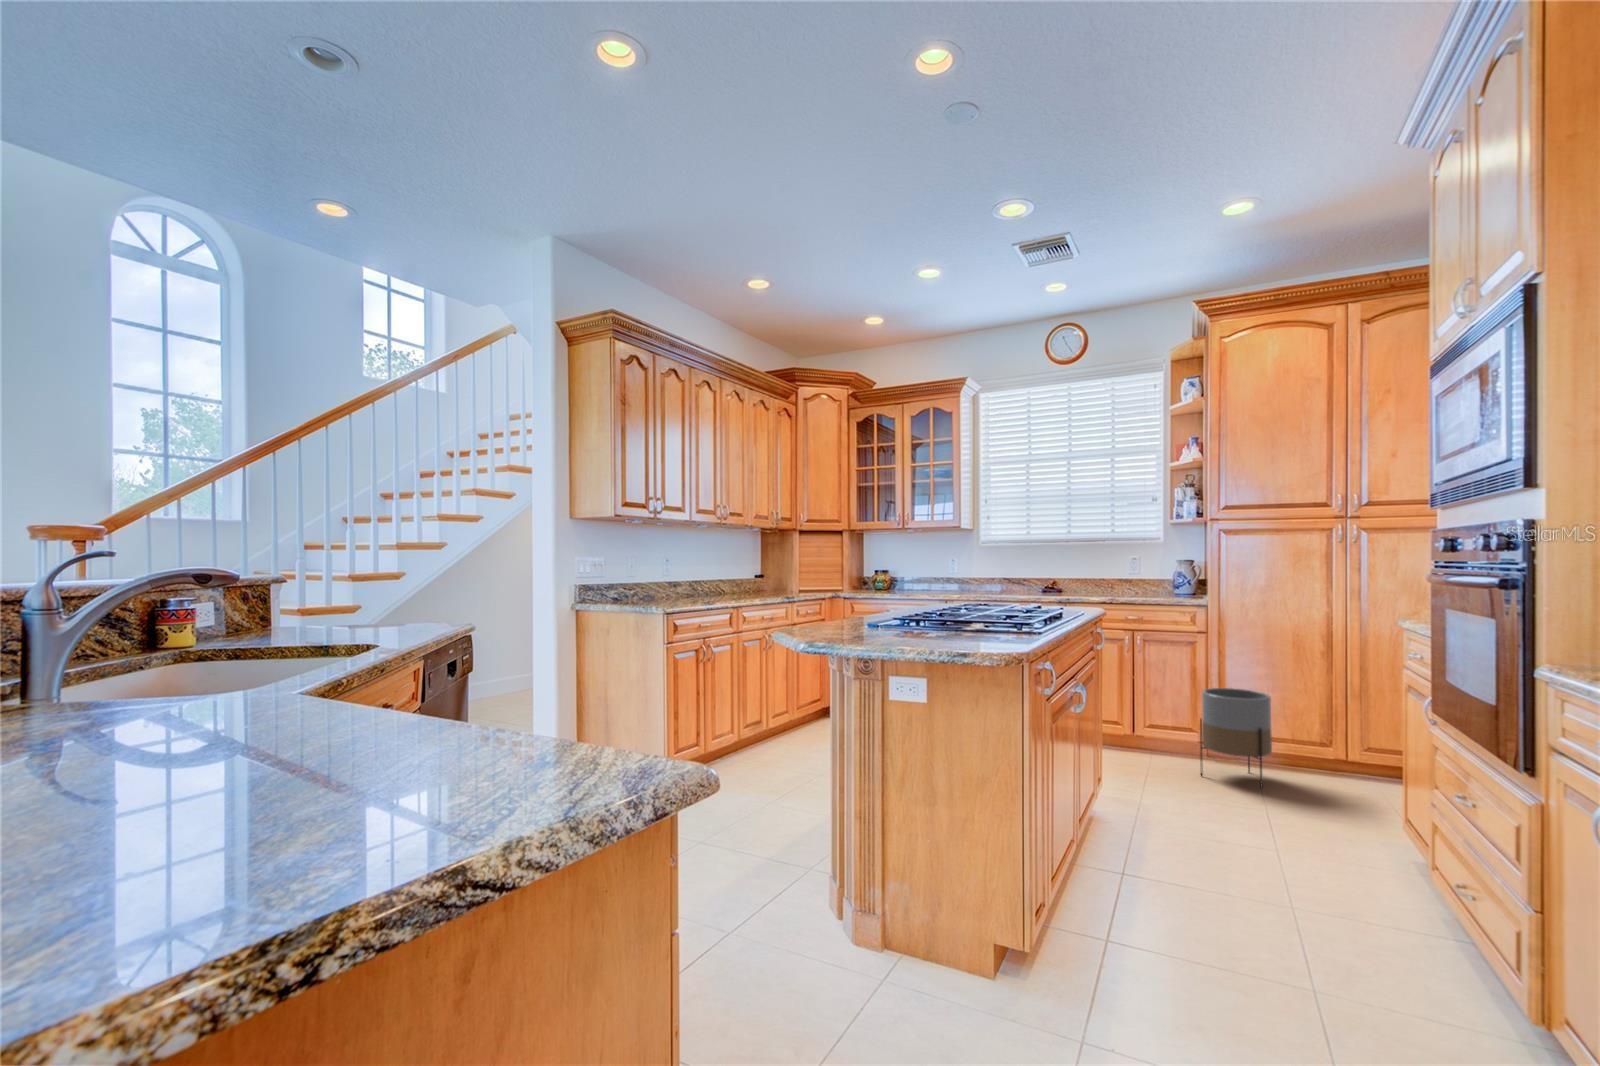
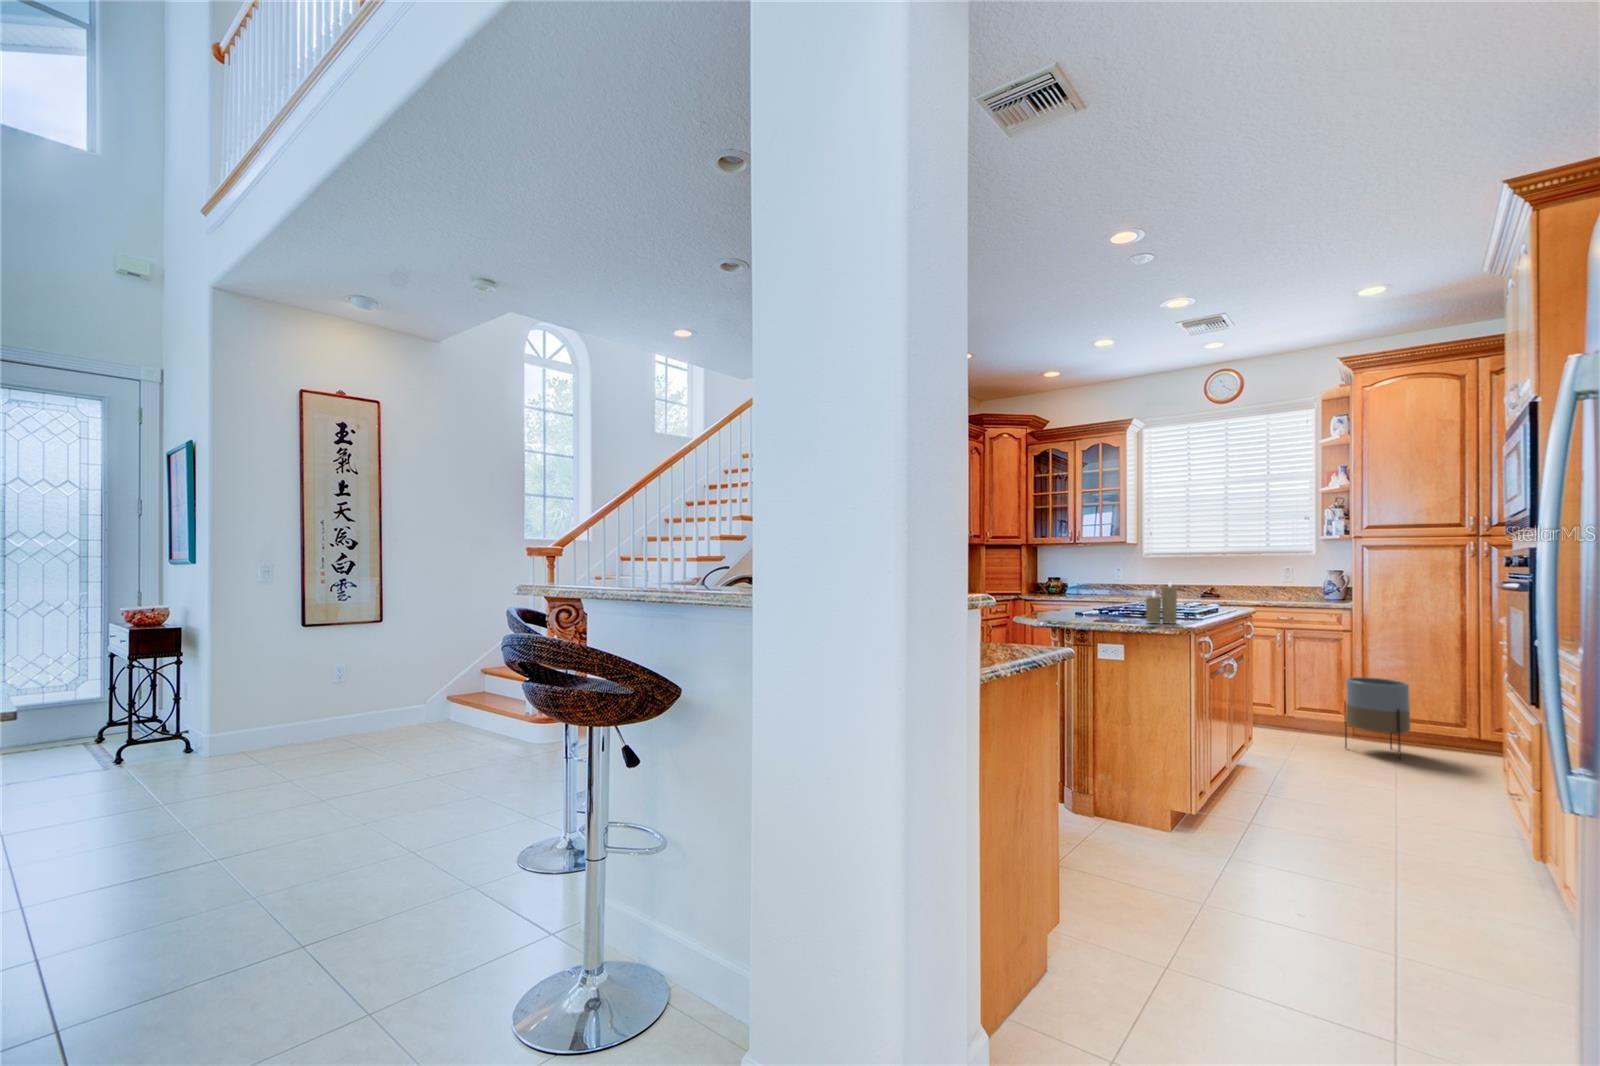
candle: none [958,582,1002,647] -> present [1146,583,1177,624]

